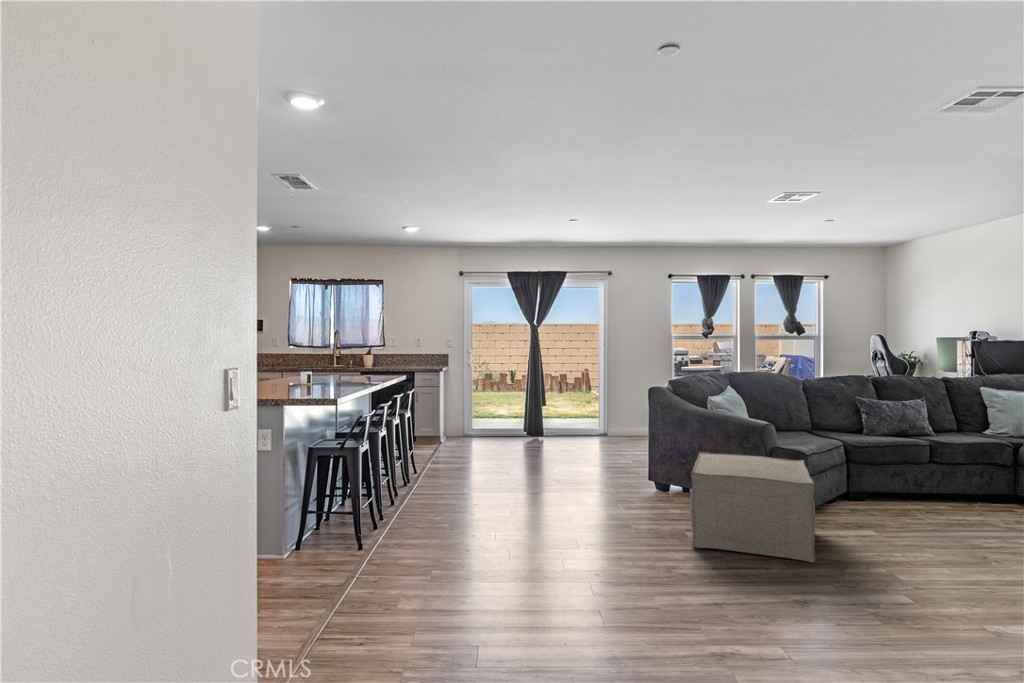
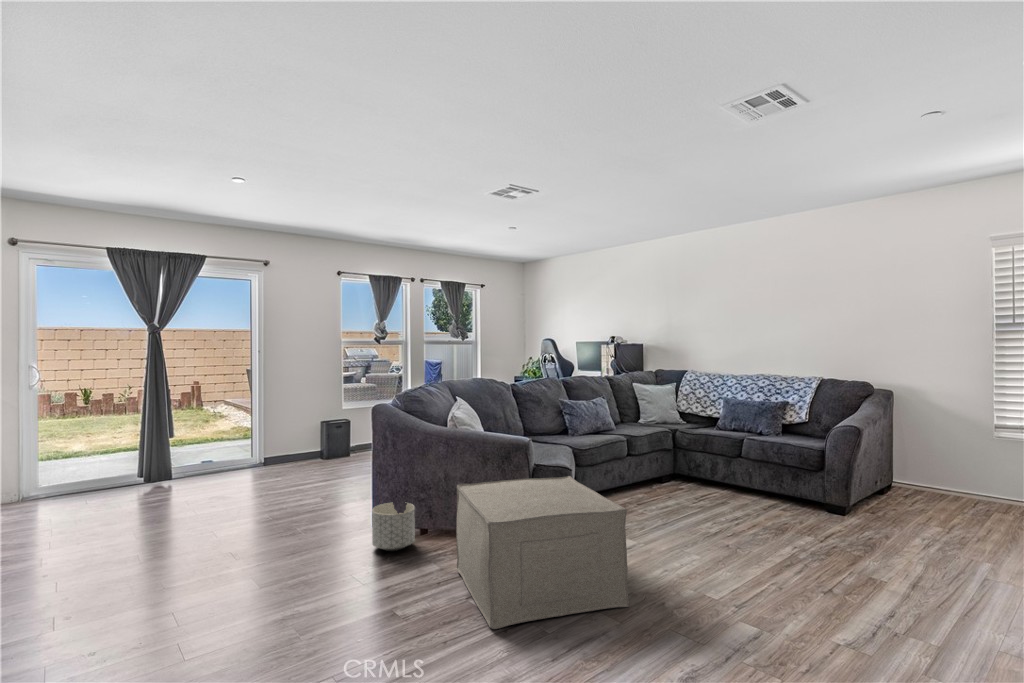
planter: none [648,464,681,499] -> present [372,503,415,551]

